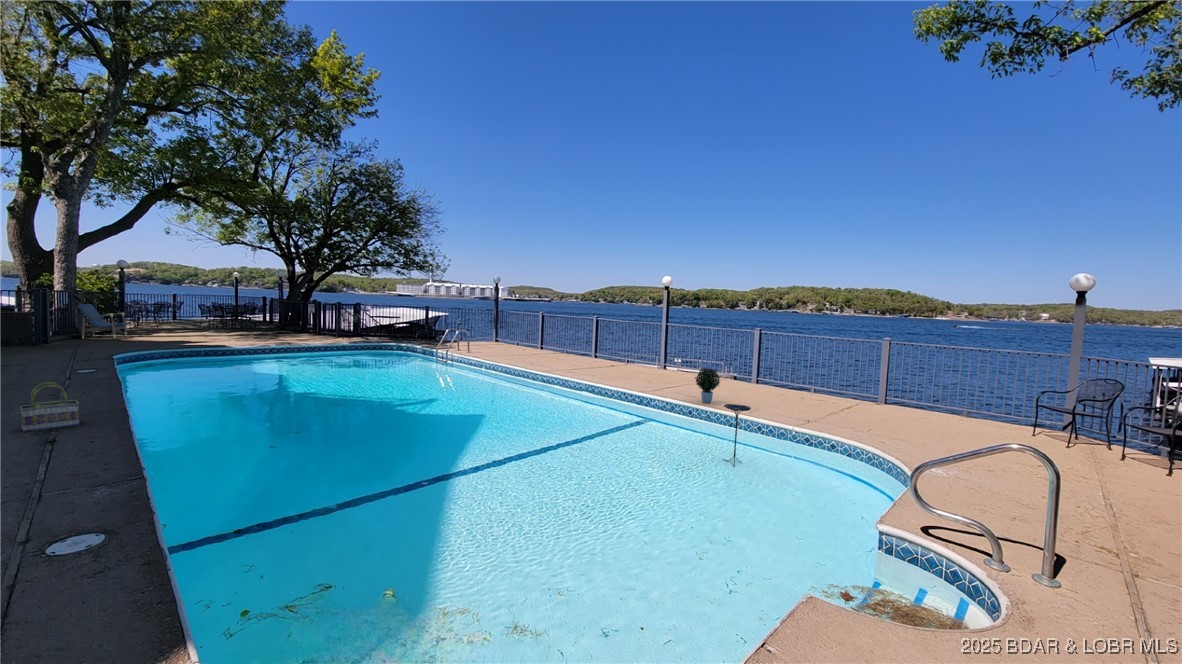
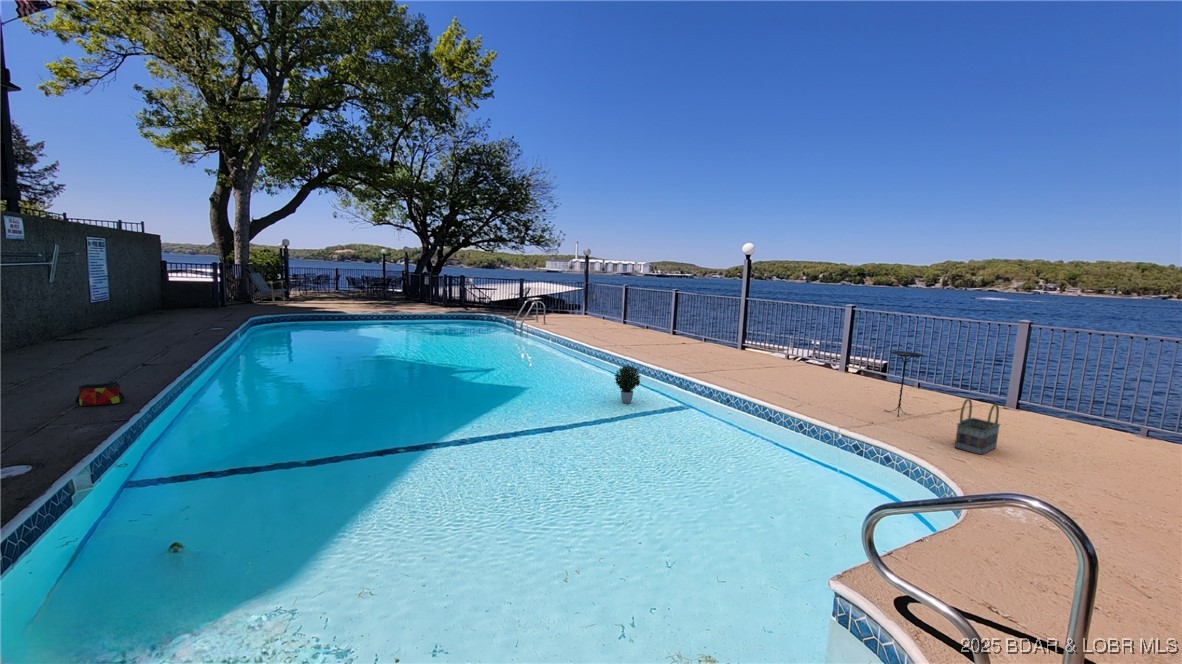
potted plant: present [695,368,720,403] -> present [615,366,640,404]
basket: present [20,382,79,432] -> present [955,399,1000,455]
side table: present [724,404,751,466] -> present [890,350,923,416]
bag: none [61,444,121,474] -> present [75,383,125,406]

